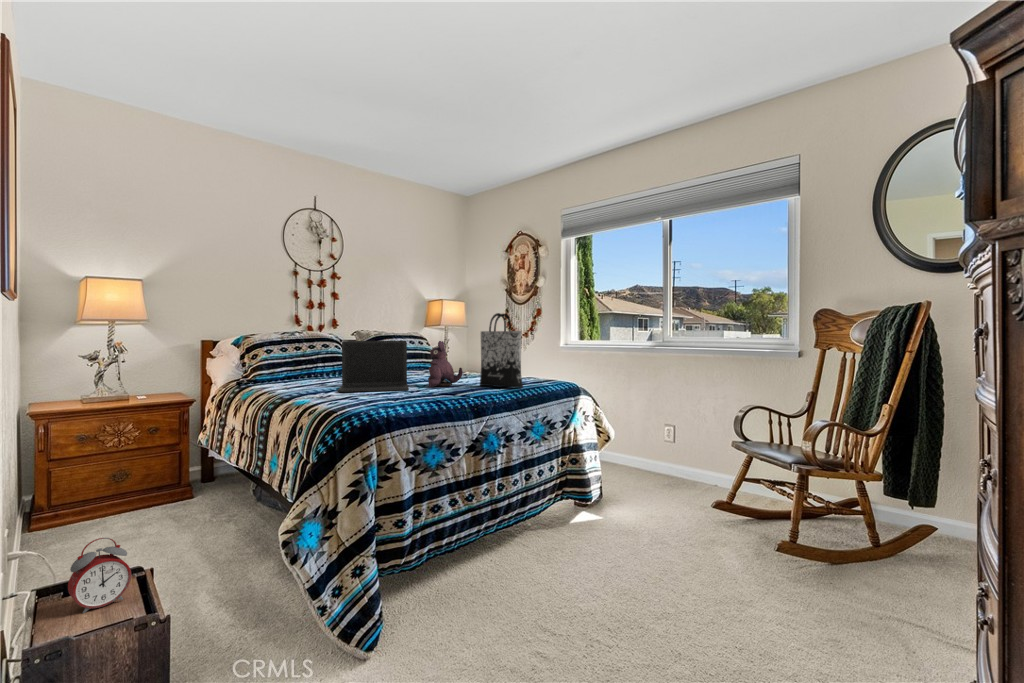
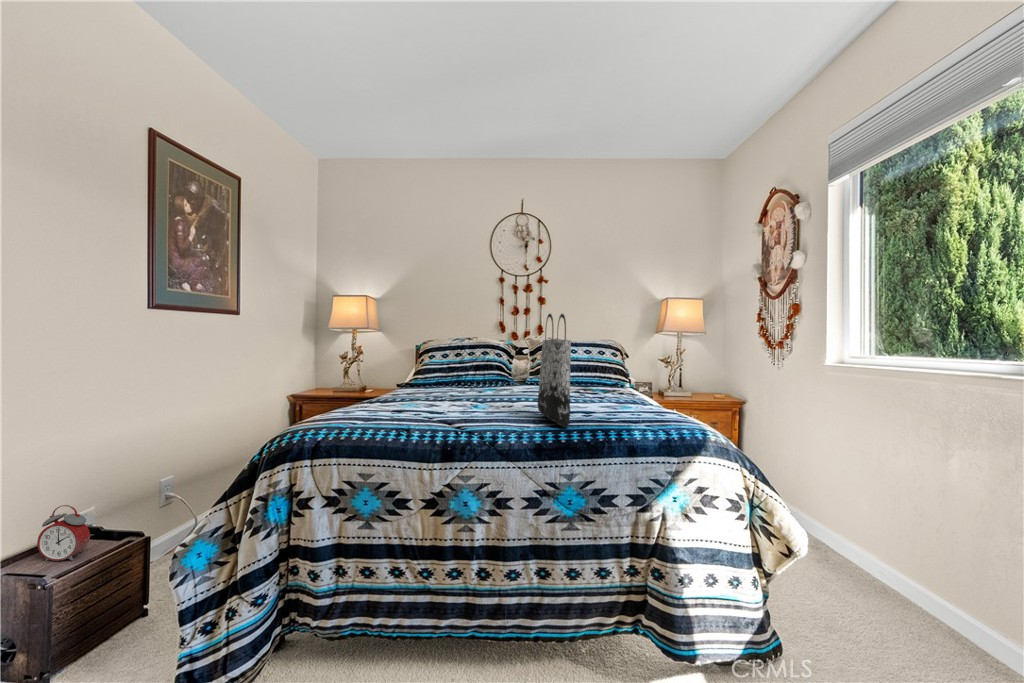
laptop: present [338,341,409,392] -> none [397,349,487,410]
plush toy: present [428,341,463,387] -> none [484,351,528,411]

